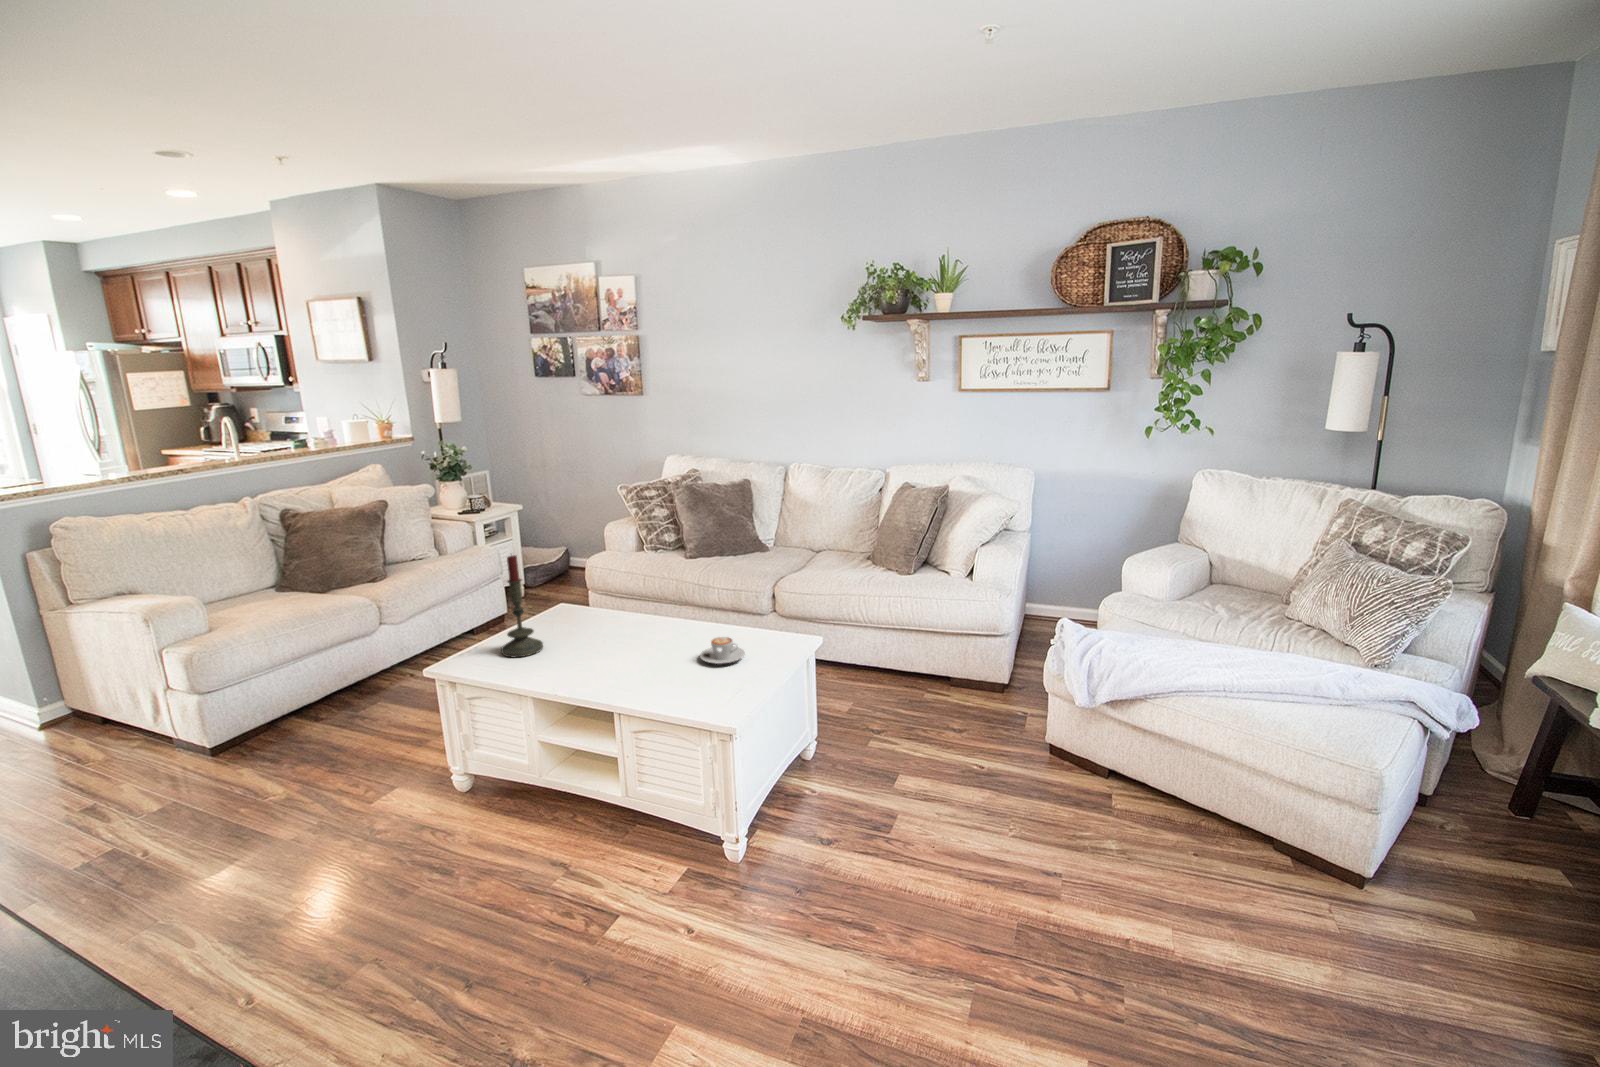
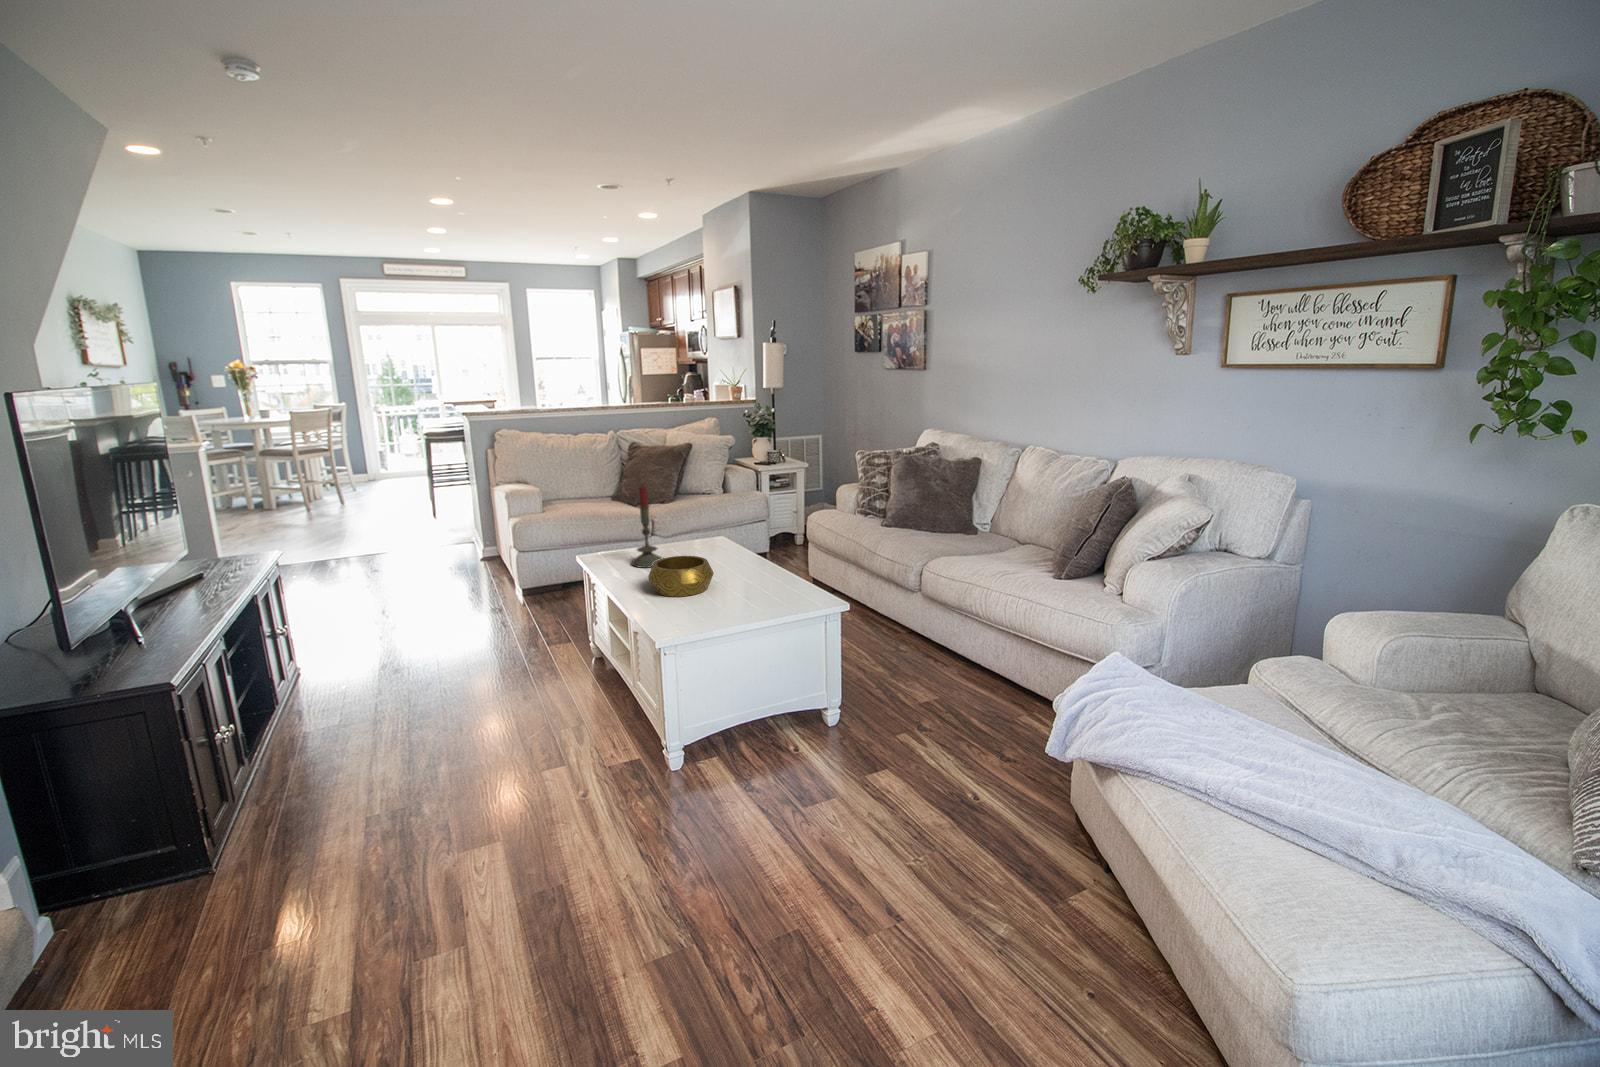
decorative bowl: none [582,625,660,677] -> present [648,556,714,597]
coffee cup: present [700,637,745,664] -> none [730,583,771,606]

